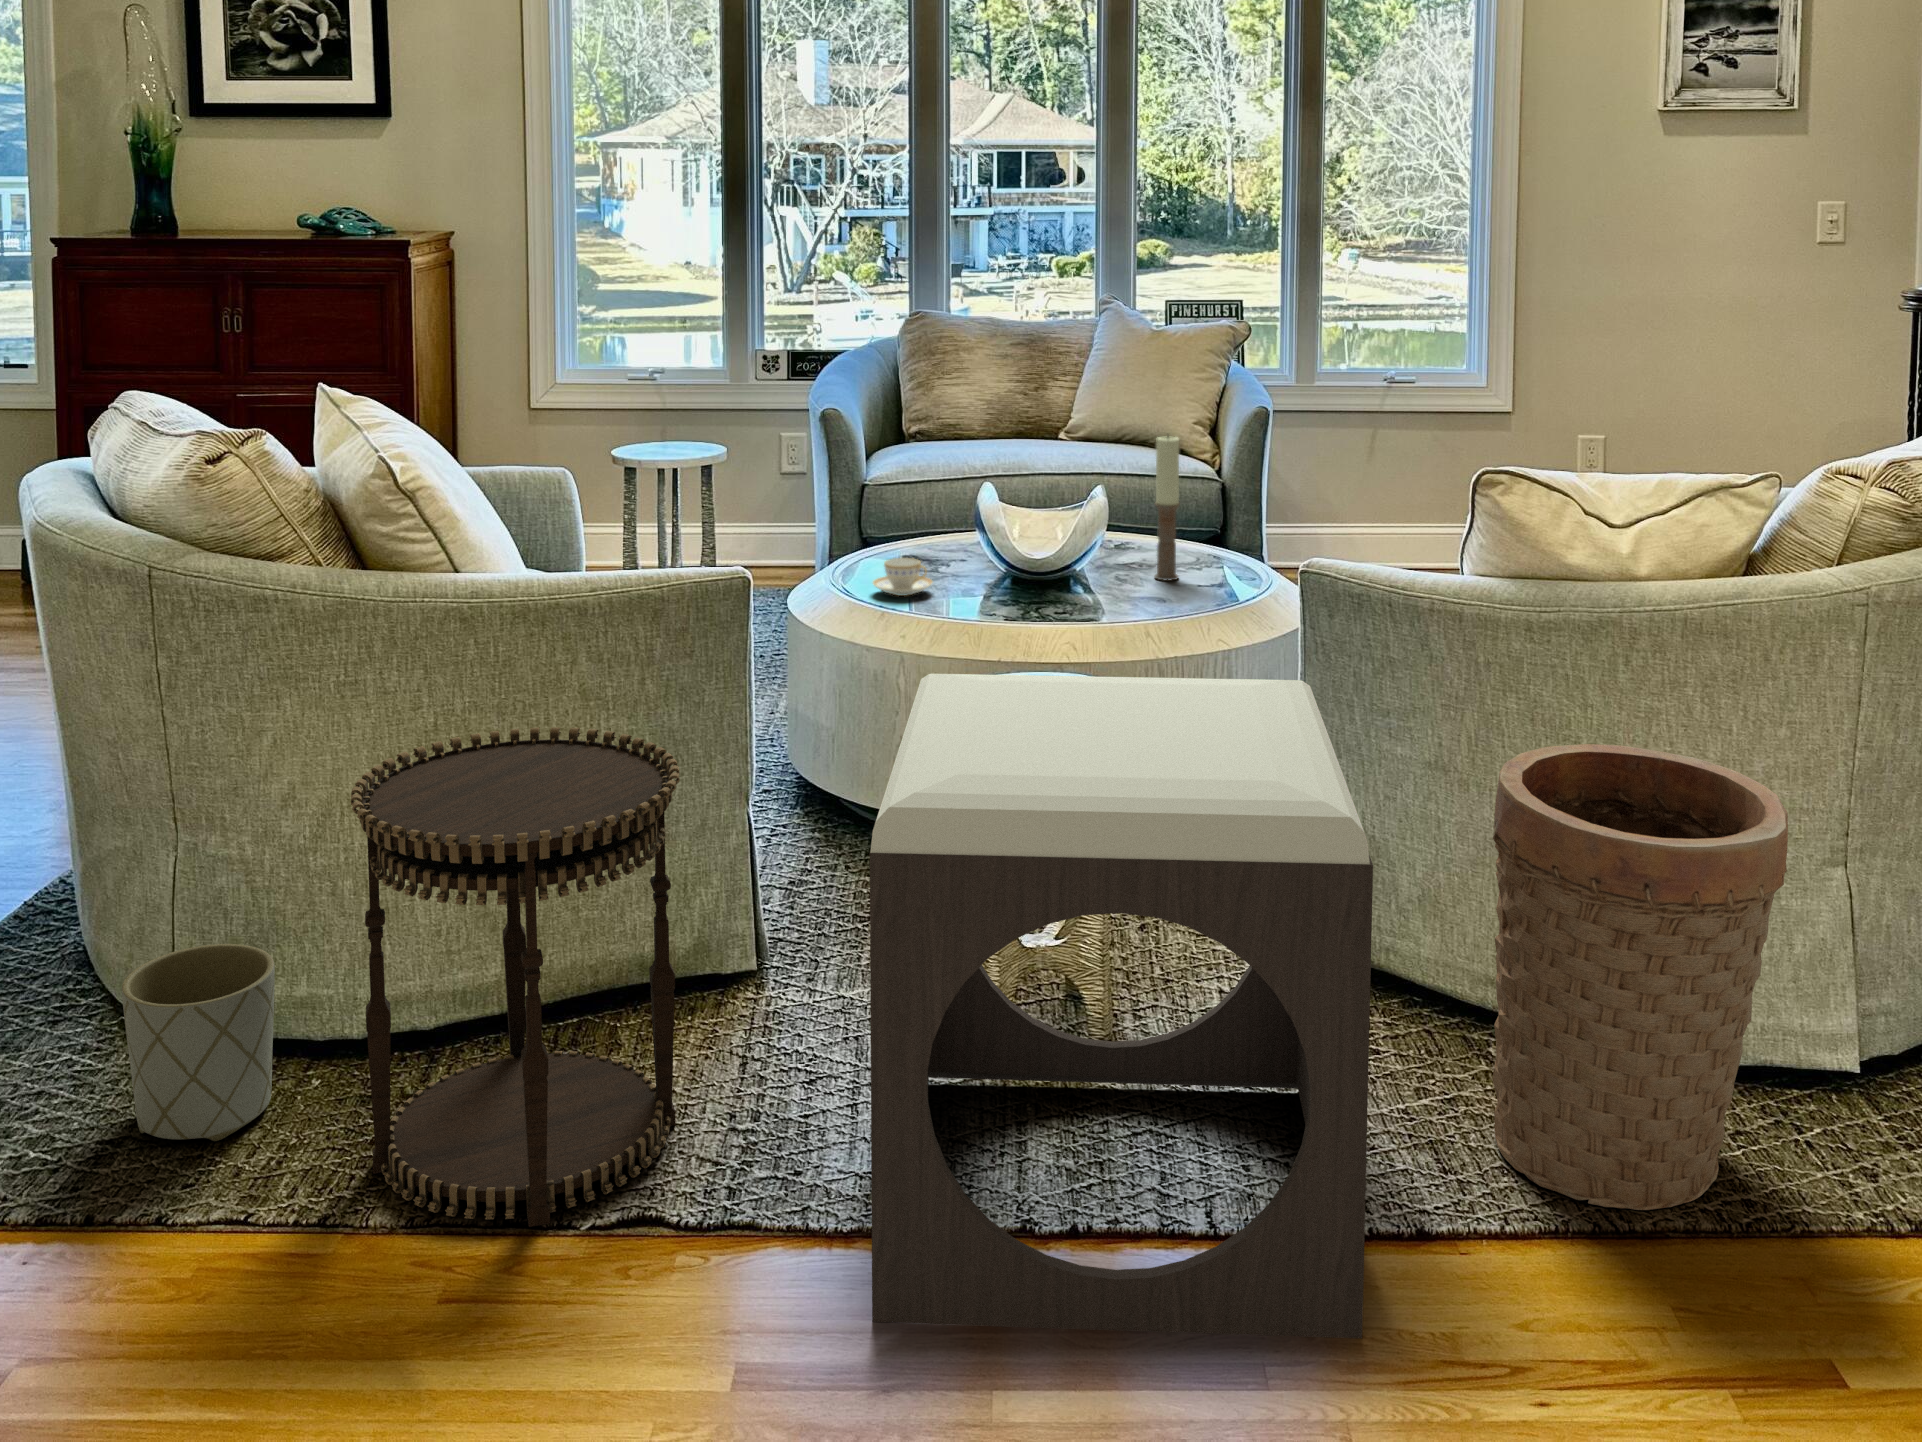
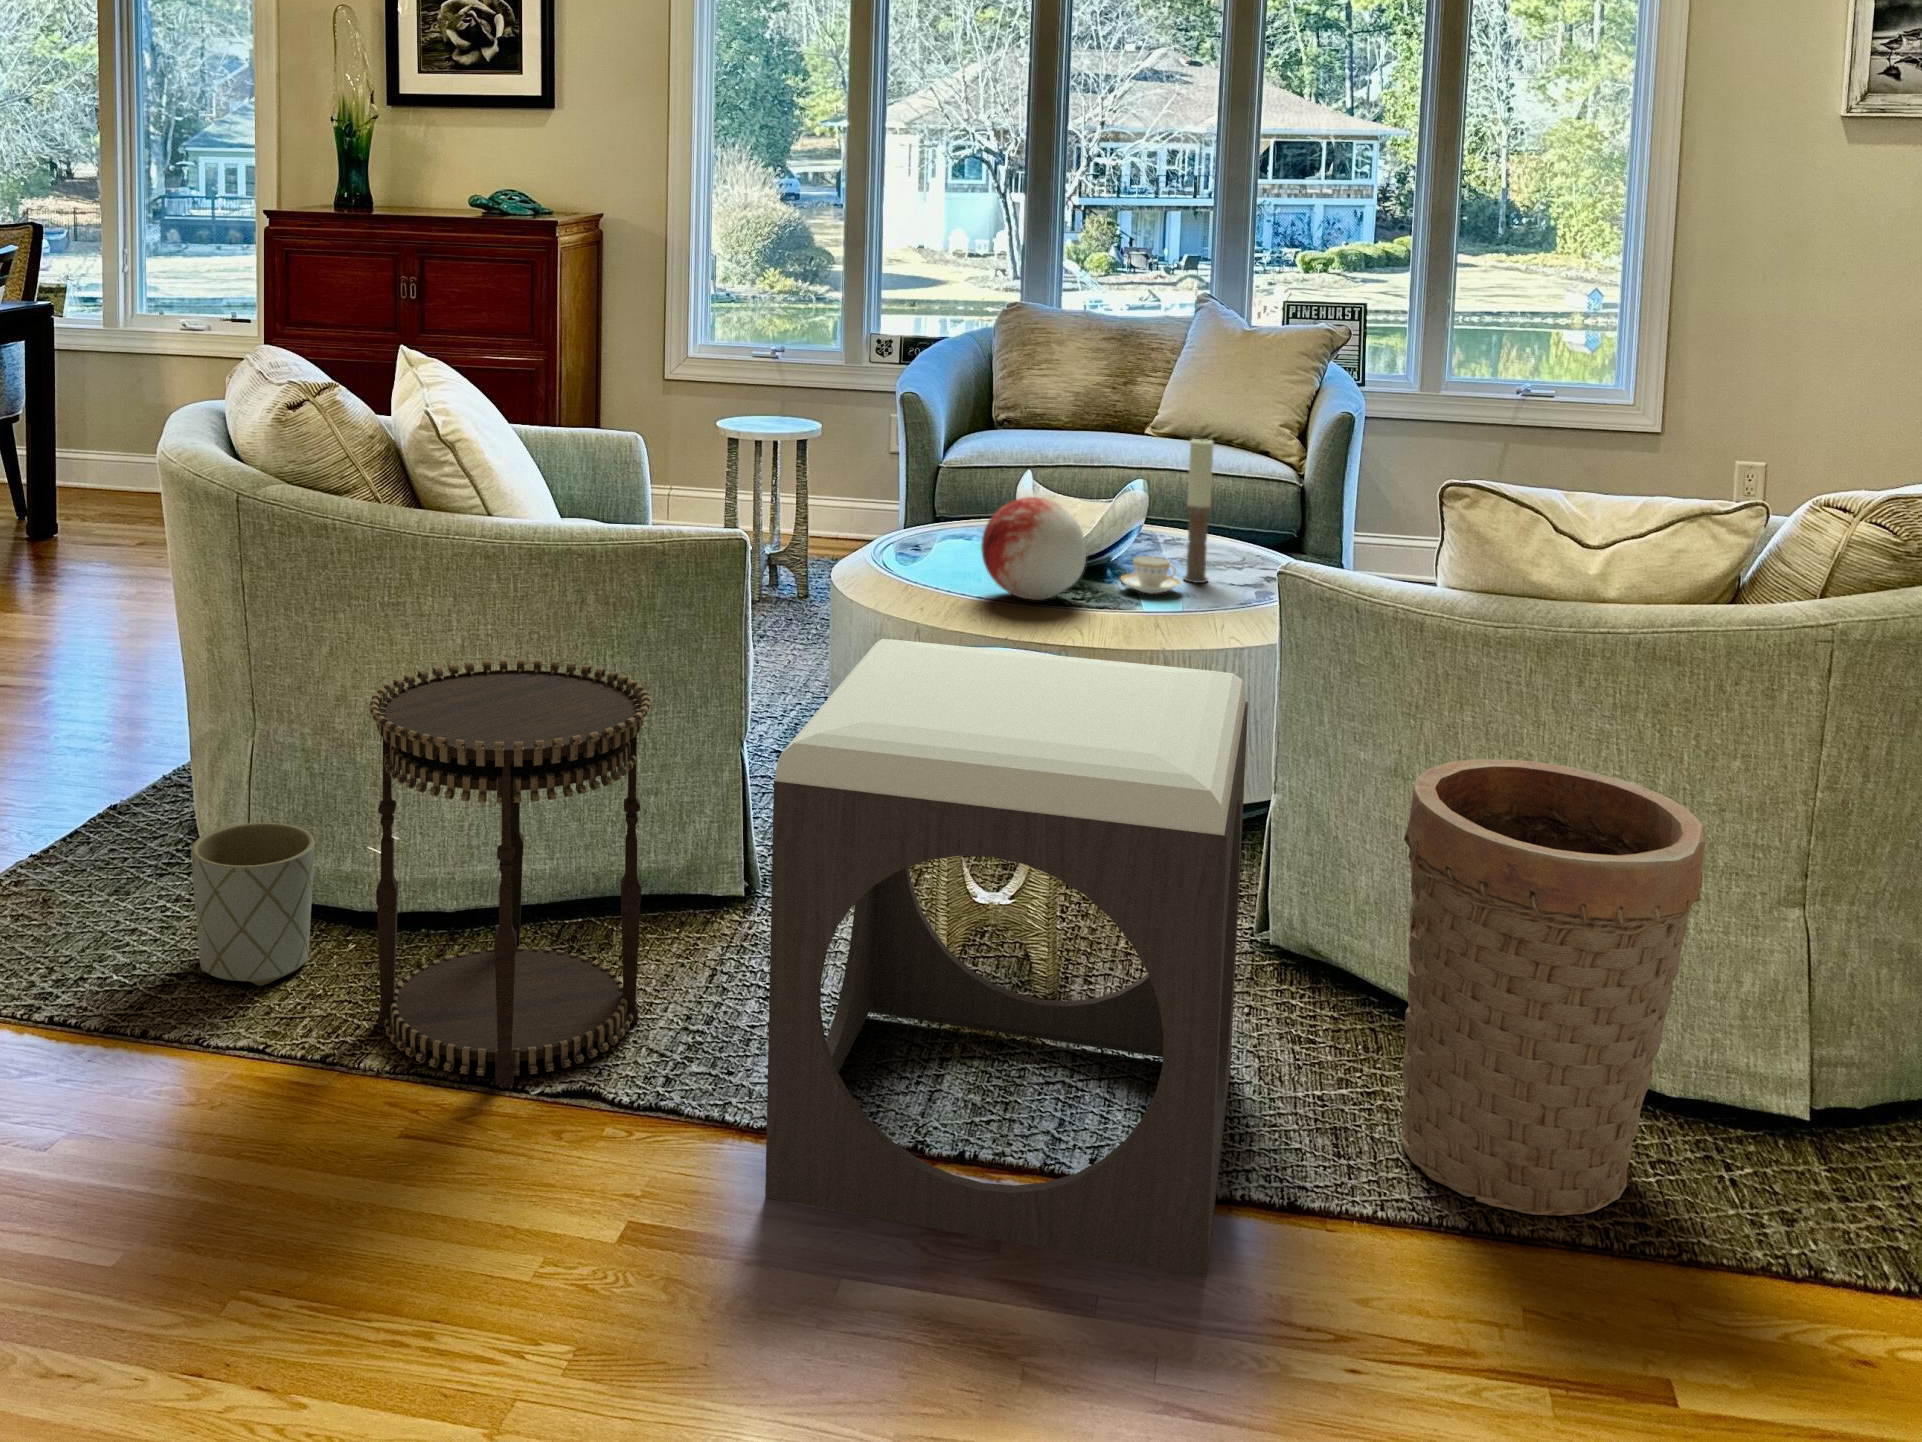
decorative orb: none [964,506,1070,611] -> present [981,497,1086,600]
teacup: present [873,558,932,596] -> present [1121,556,1181,594]

